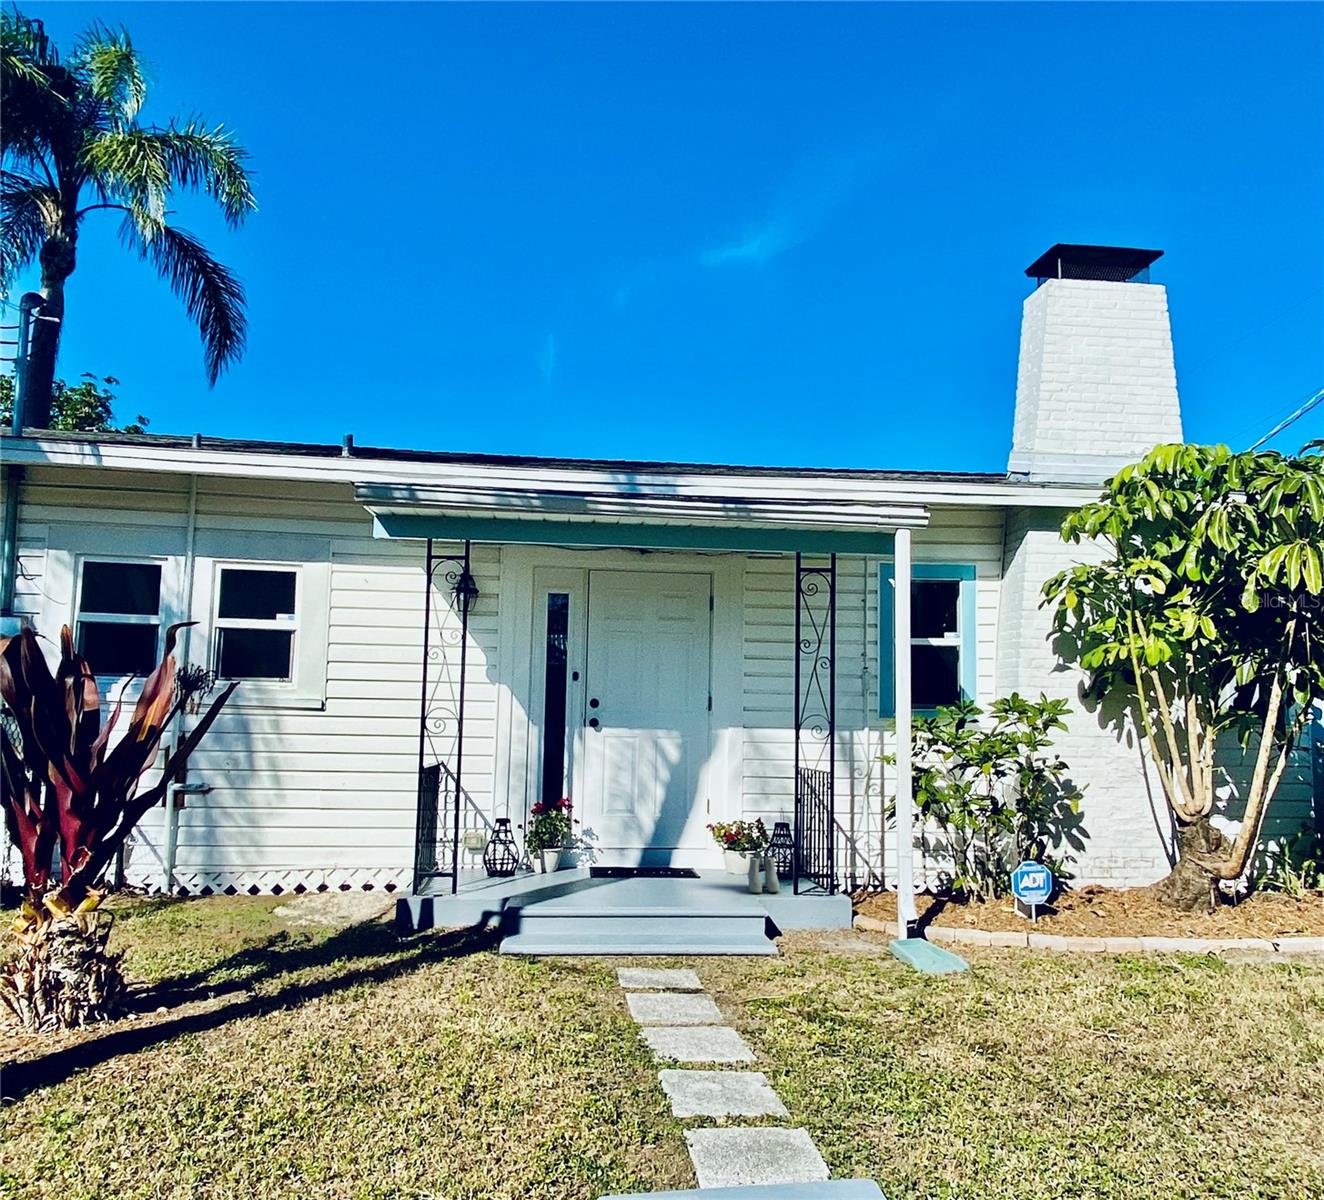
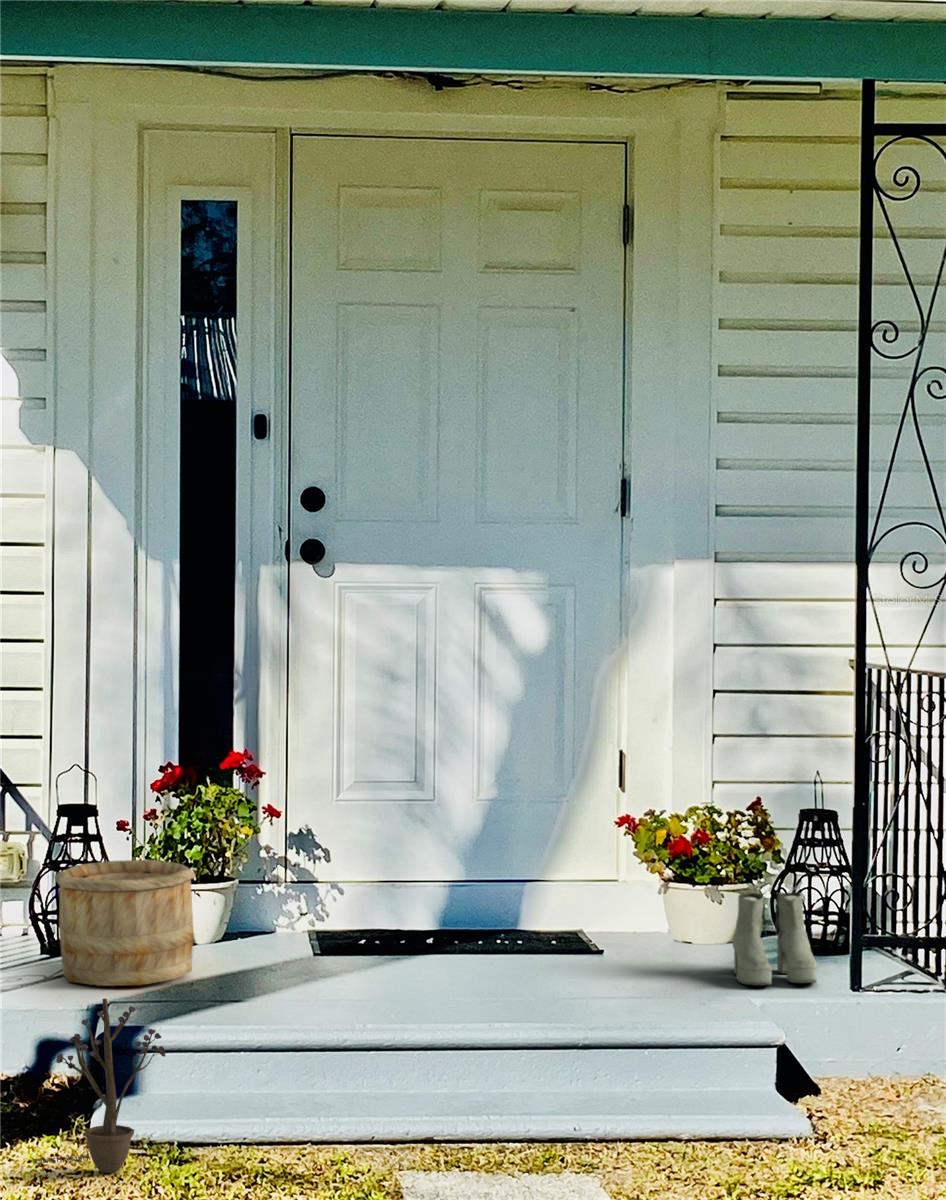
wooden bucket: none [493,841,545,891] -> present [55,860,195,986]
decorative plant: none [478,900,528,967] -> present [33,998,165,1173]

